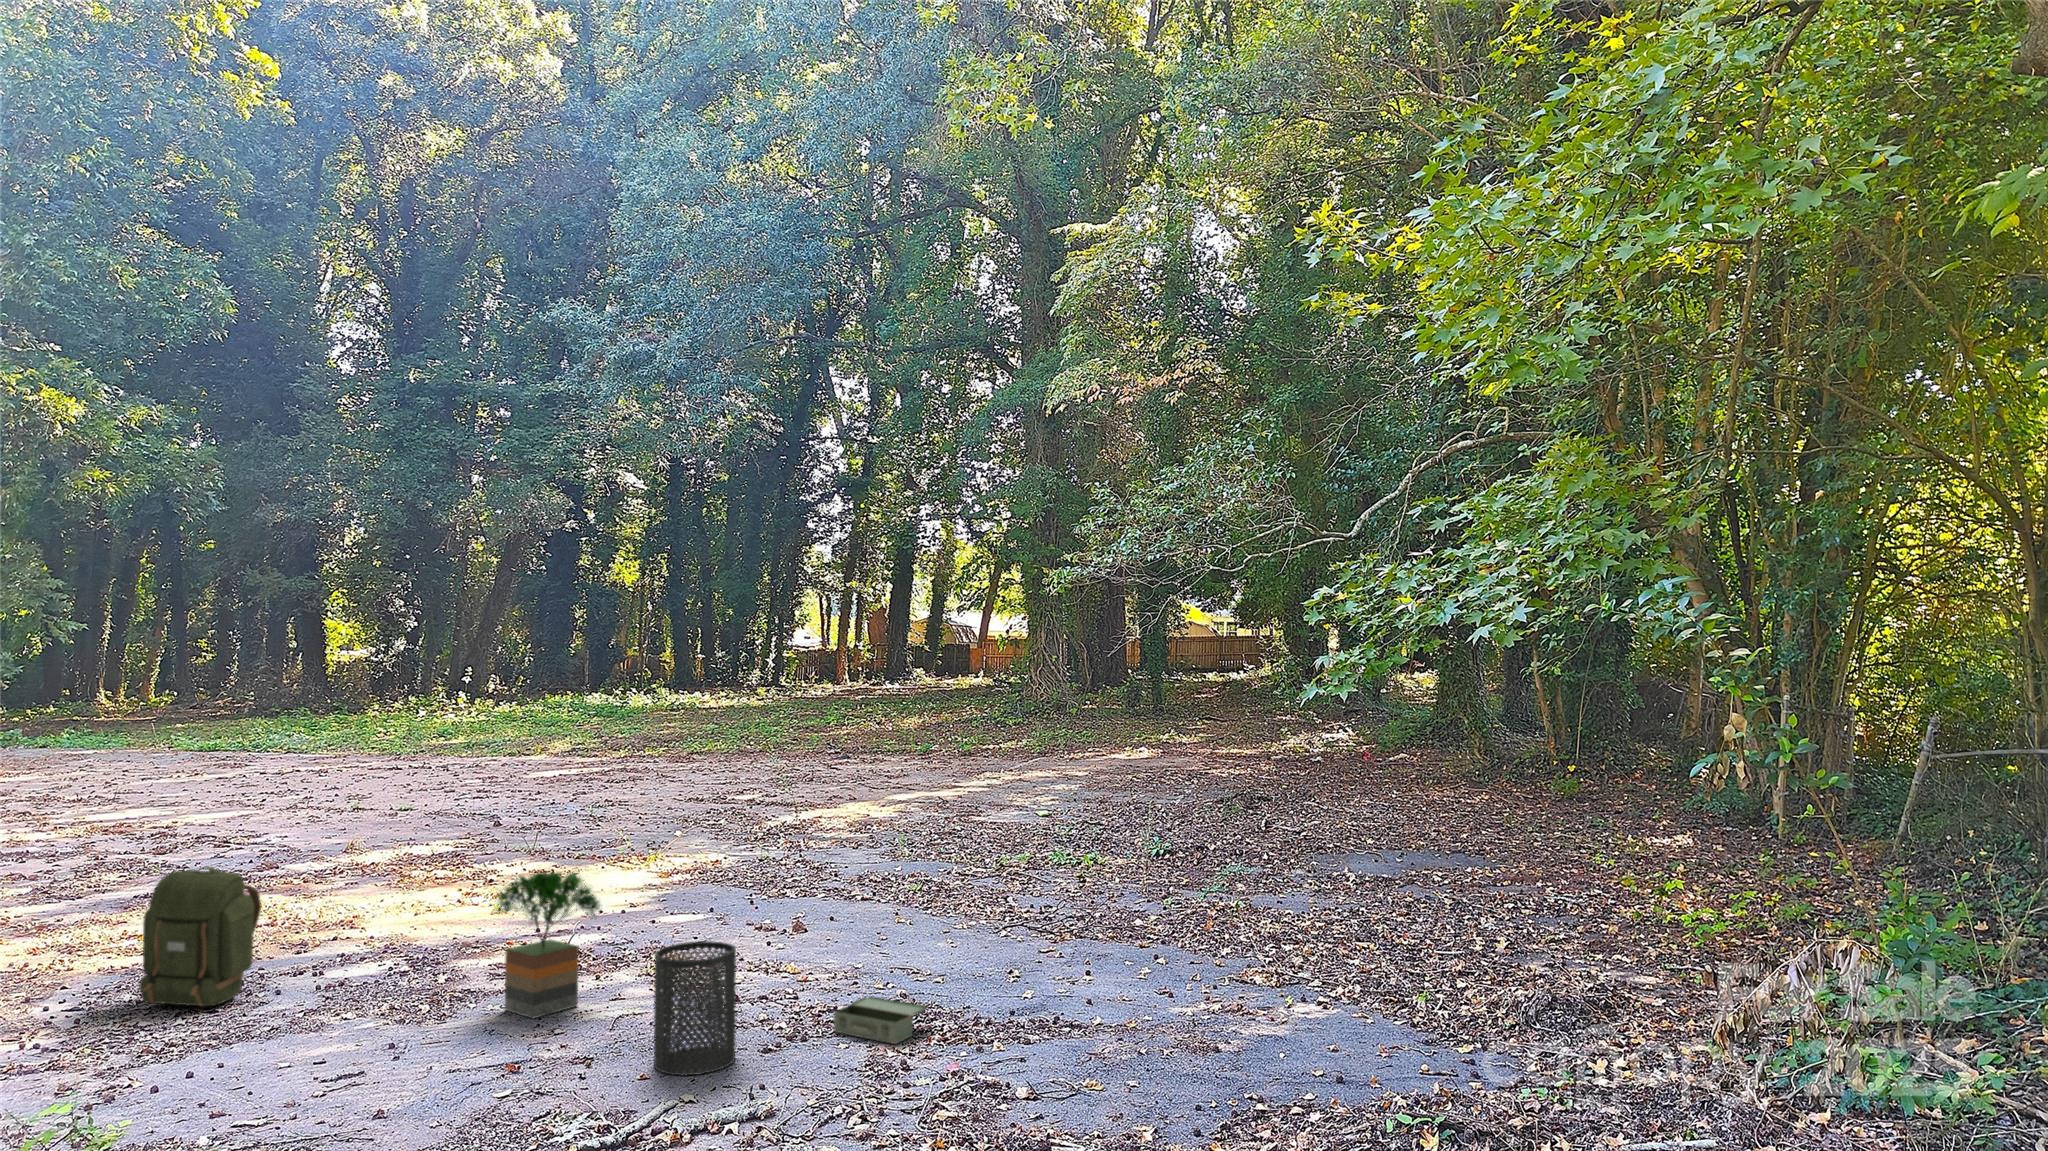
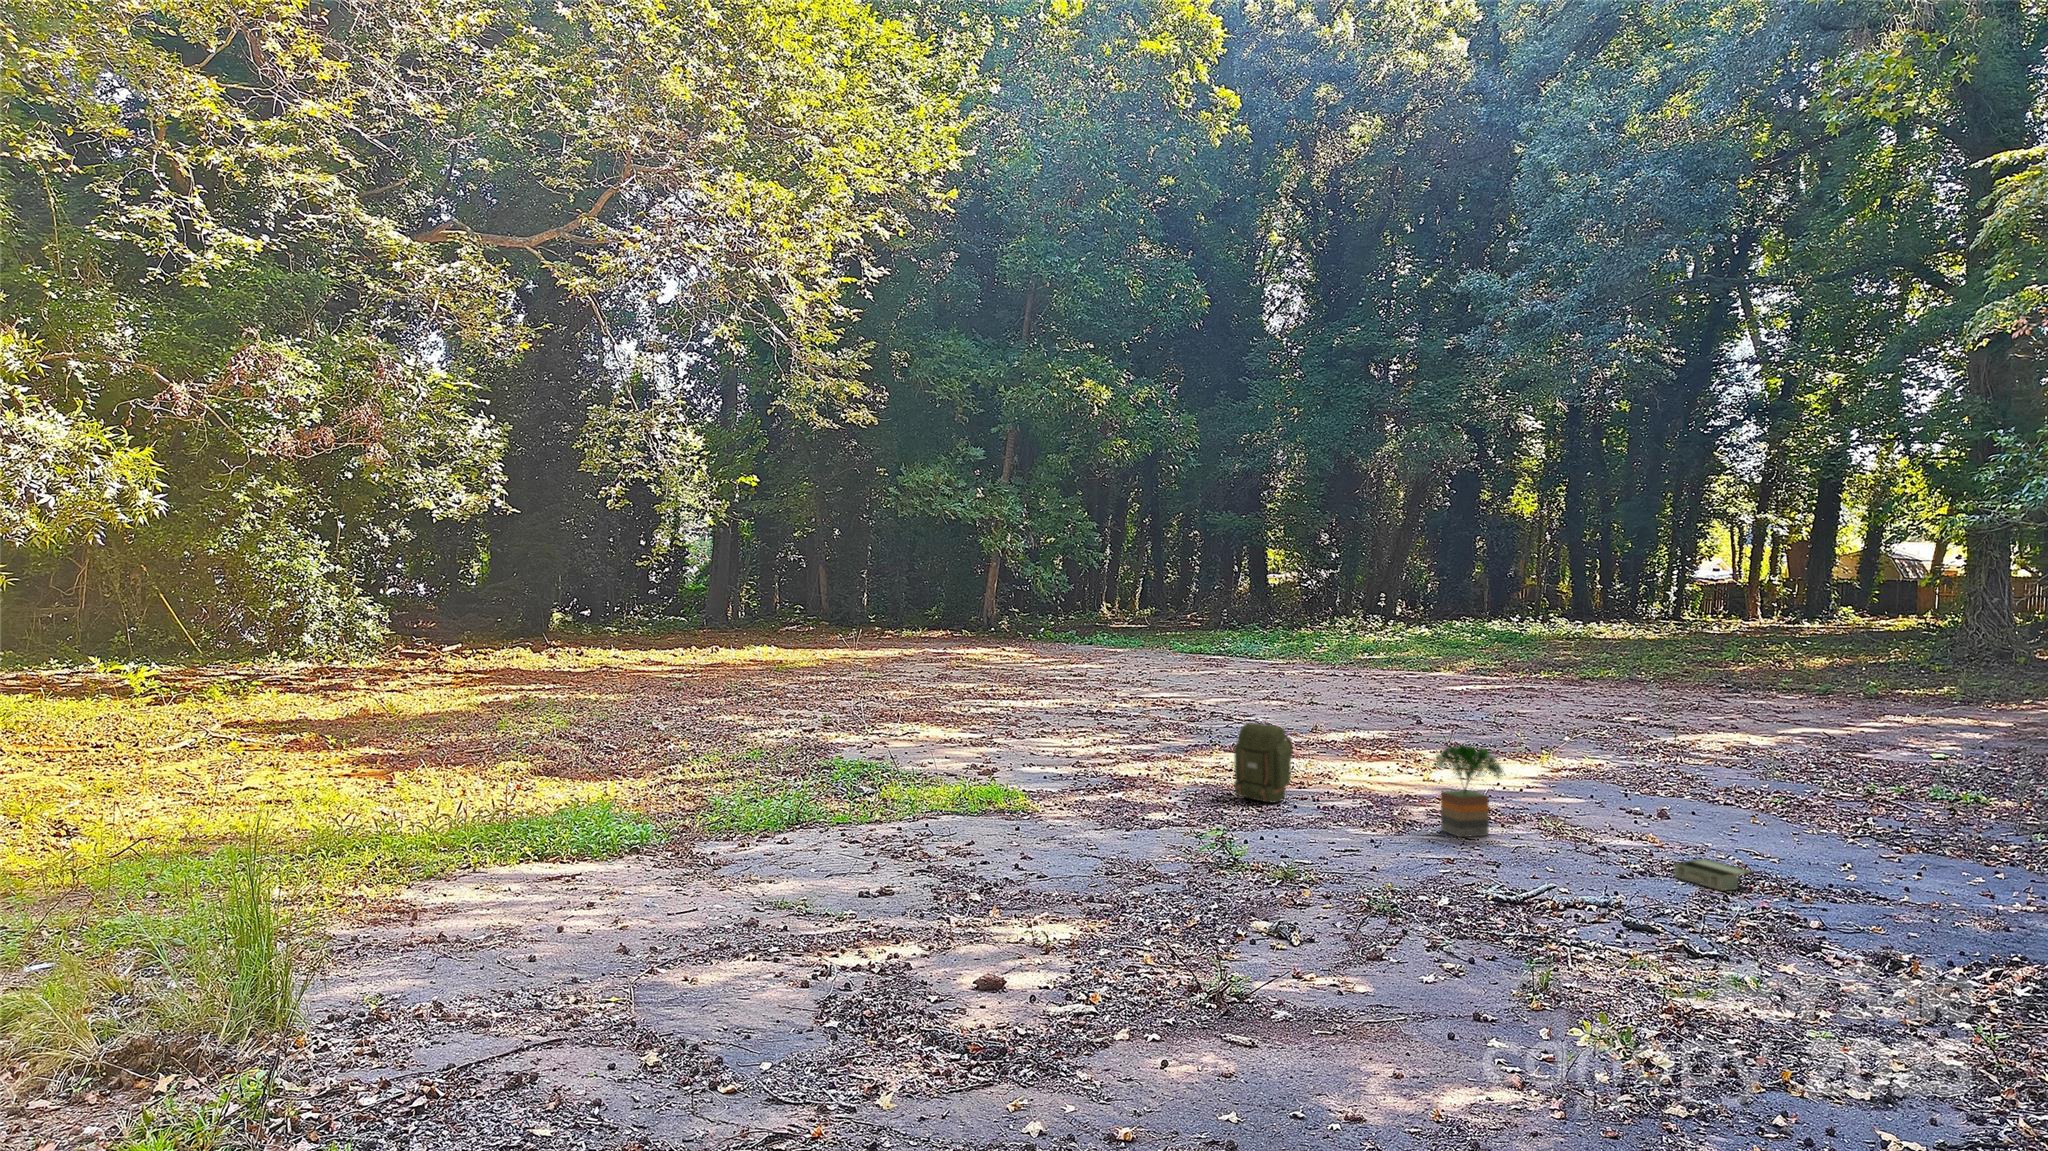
trash can: present [654,941,736,1075] -> none [1540,798,1597,882]

